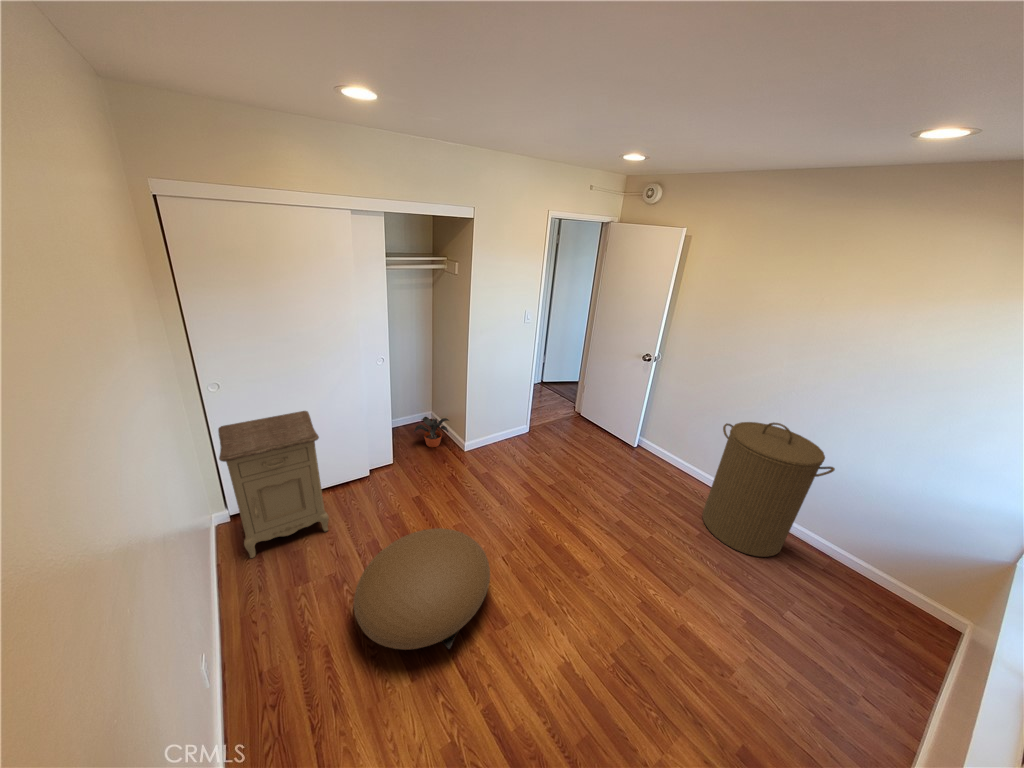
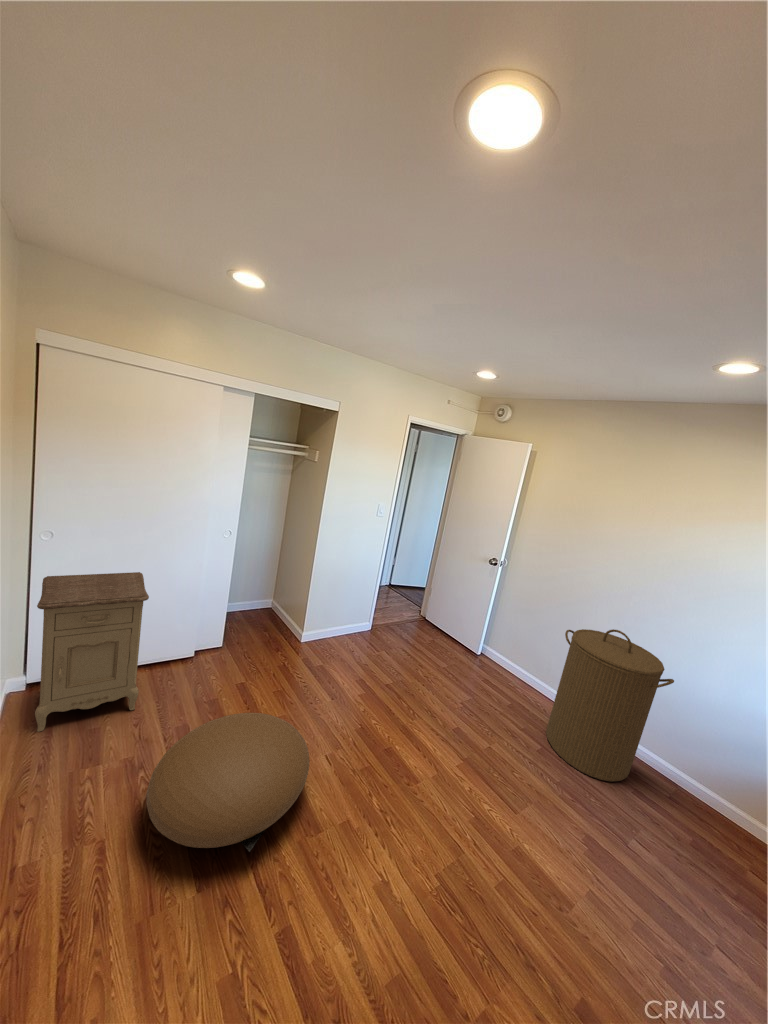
potted plant: present [414,417,449,447] -> none [249,601,289,635]

